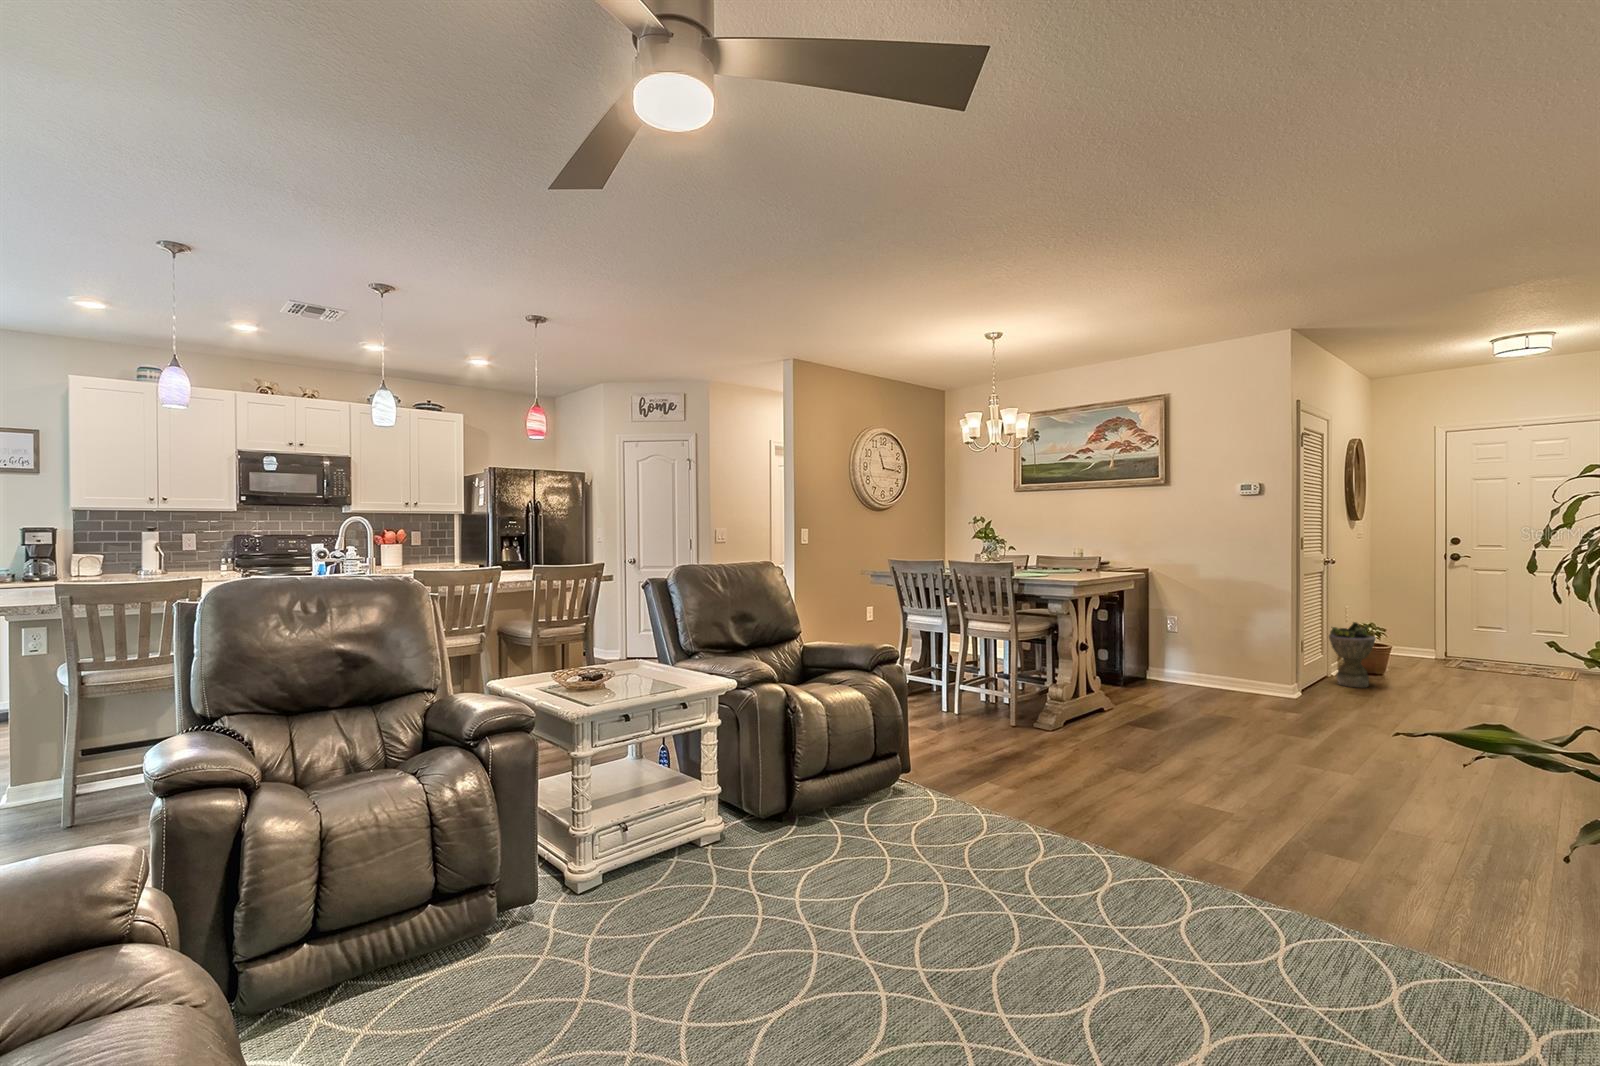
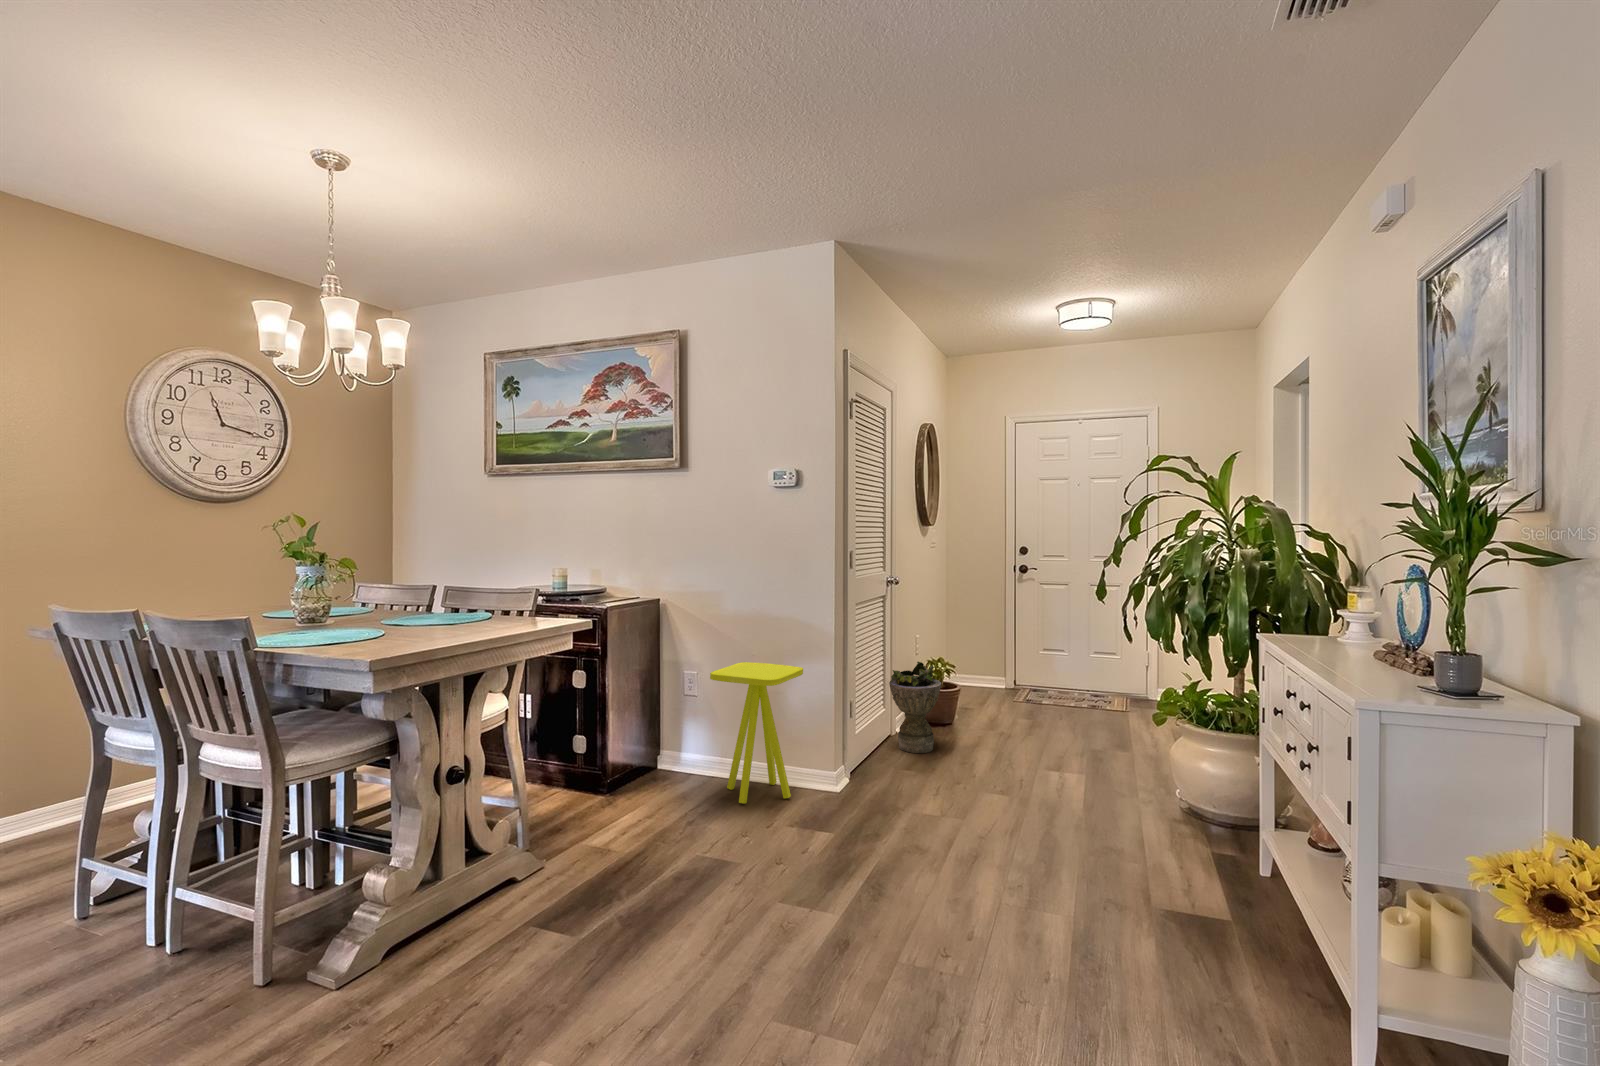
side table: none [1202,612,1268,698] -> present [710,662,803,803]

